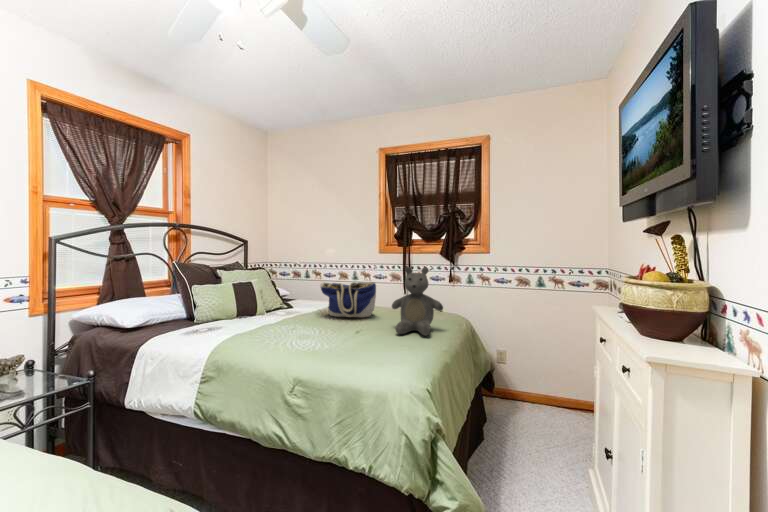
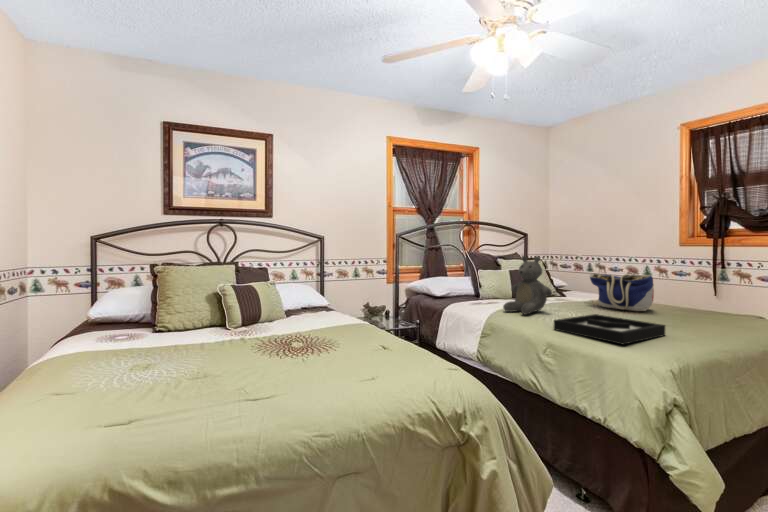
teddy bear: present [392,267,443,336] -> present [503,256,552,315]
decorative tray: none [296,329,400,368] -> present [554,314,665,344]

